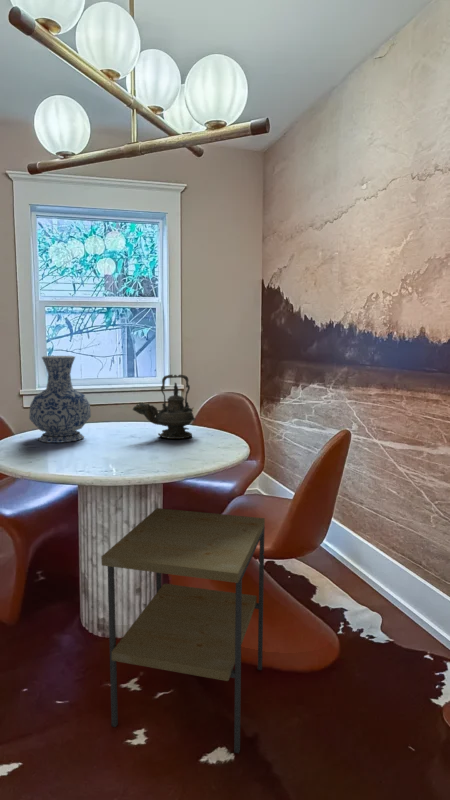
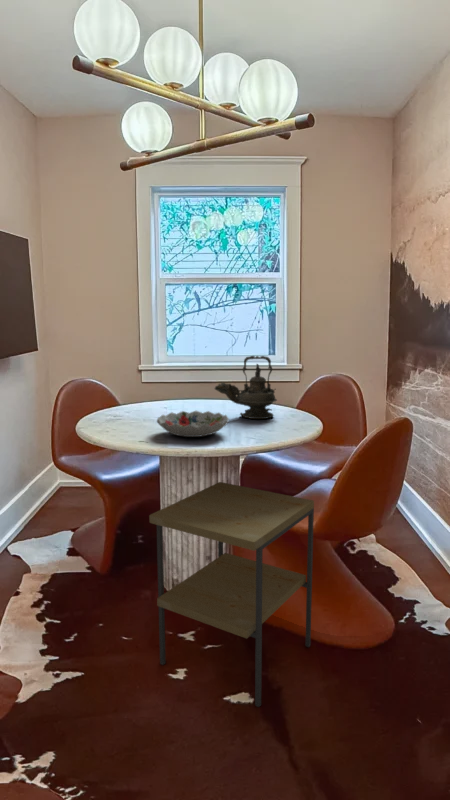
vase: present [30,356,91,443] -> none [126,336,180,416]
decorative bowl: none [85,433,165,462] -> present [157,411,229,437]

